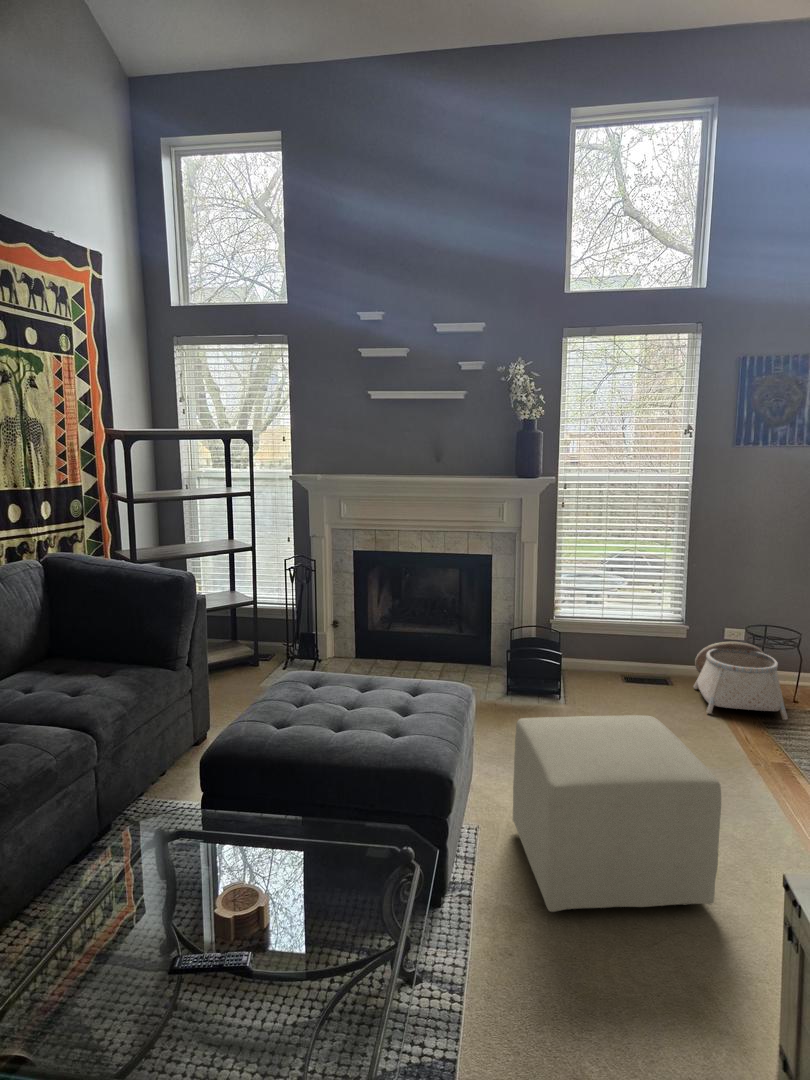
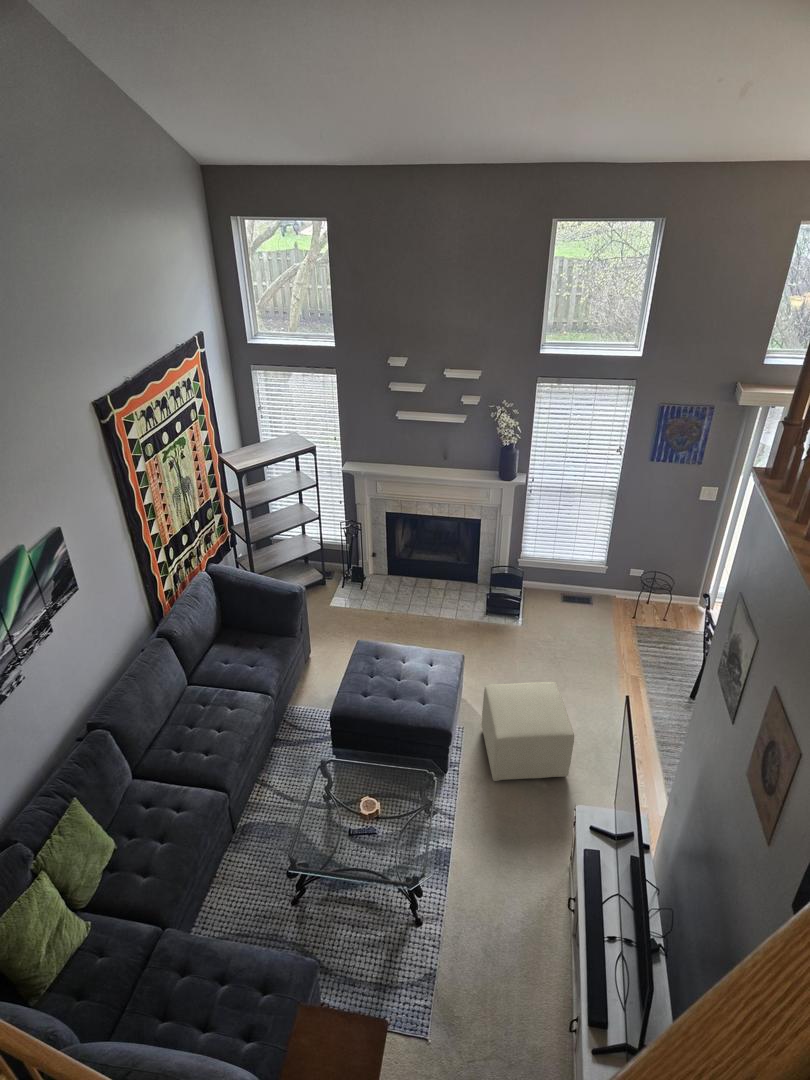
basket: present [694,642,788,720] -> none [604,586,652,639]

